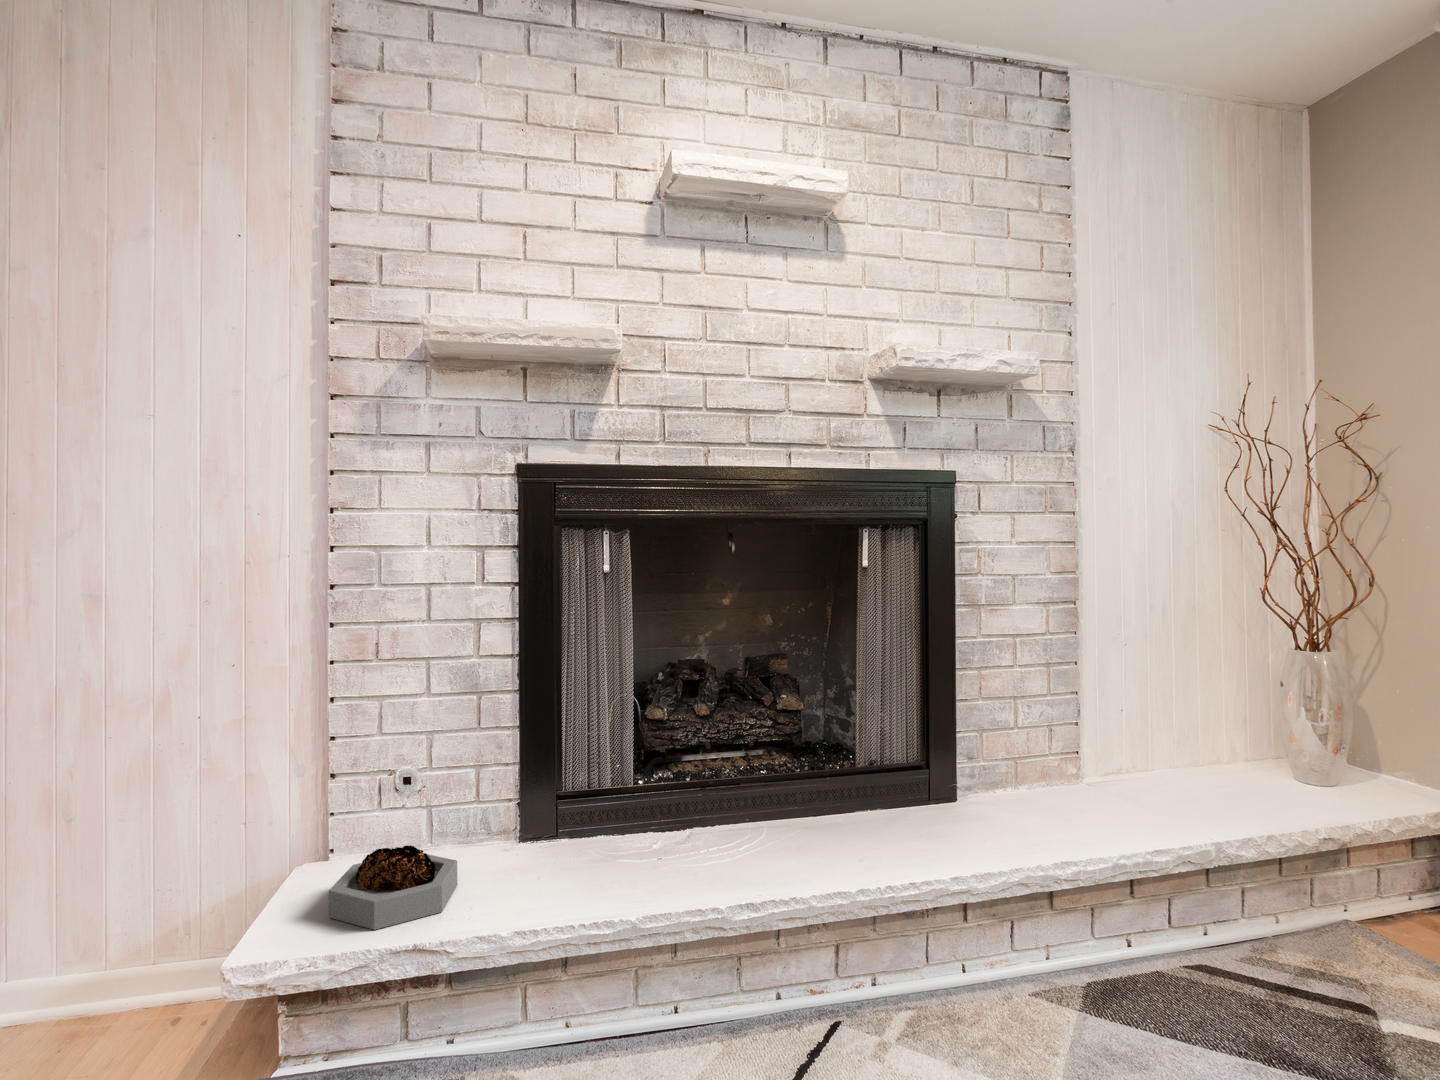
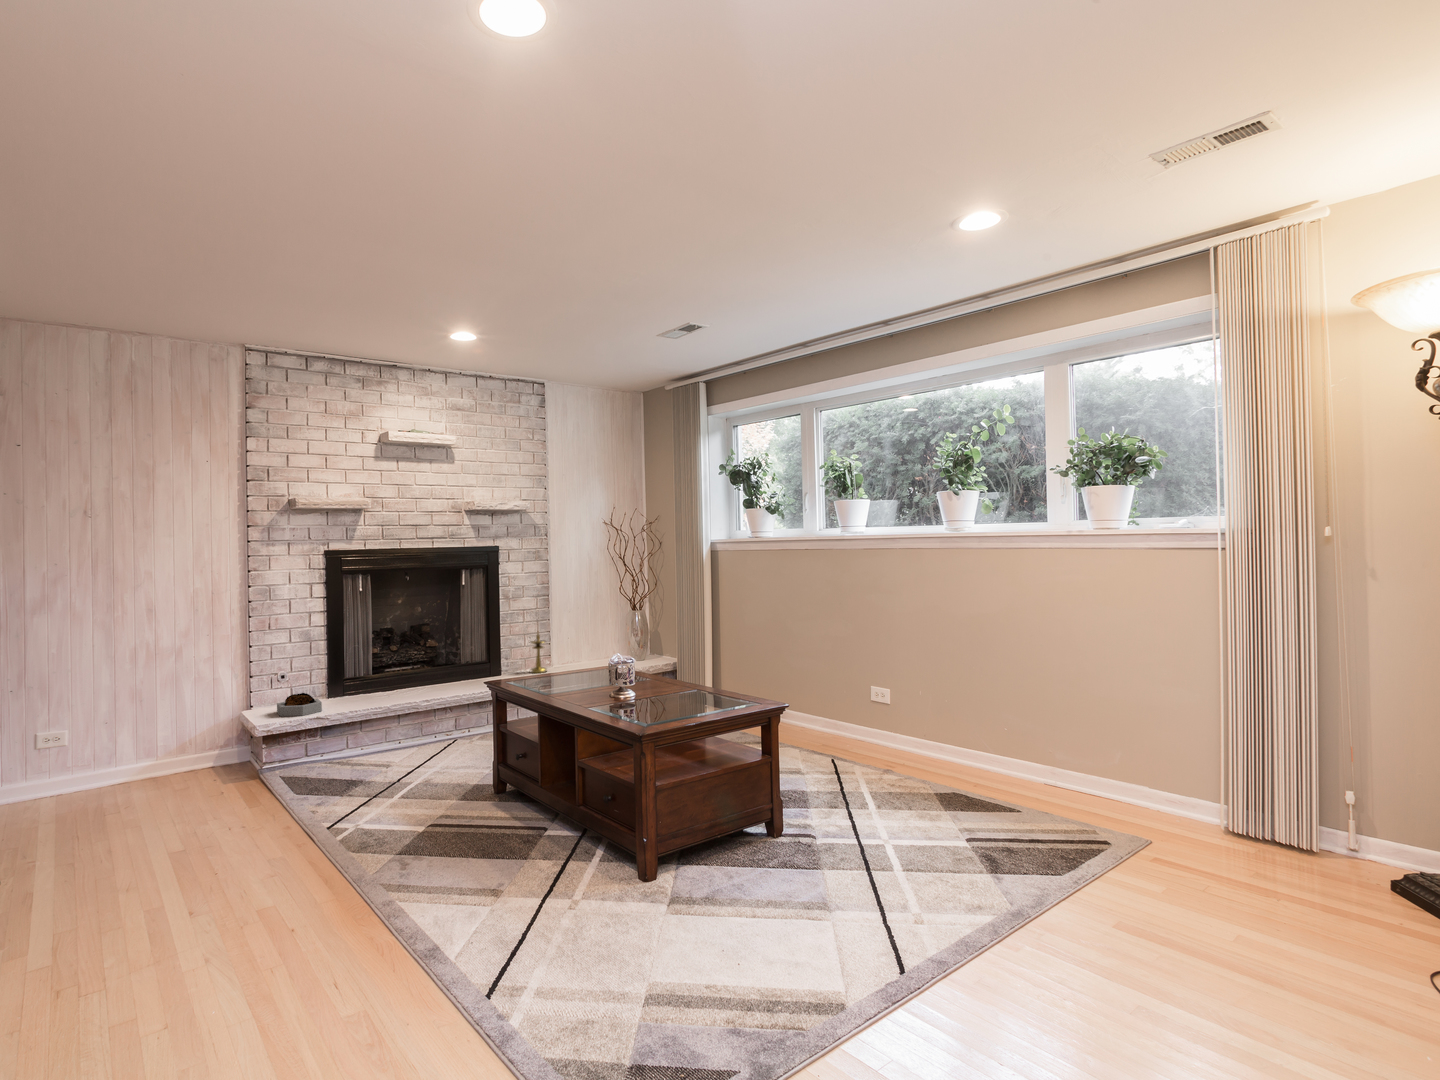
candlestick: none [1033,694,1083,810] -> present [531,633,547,673]

